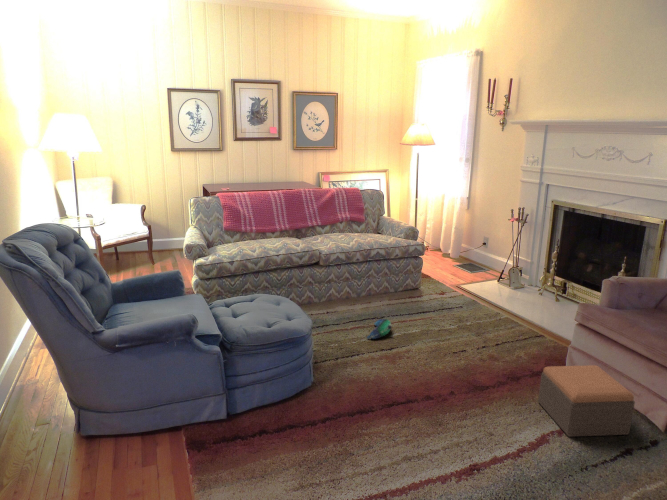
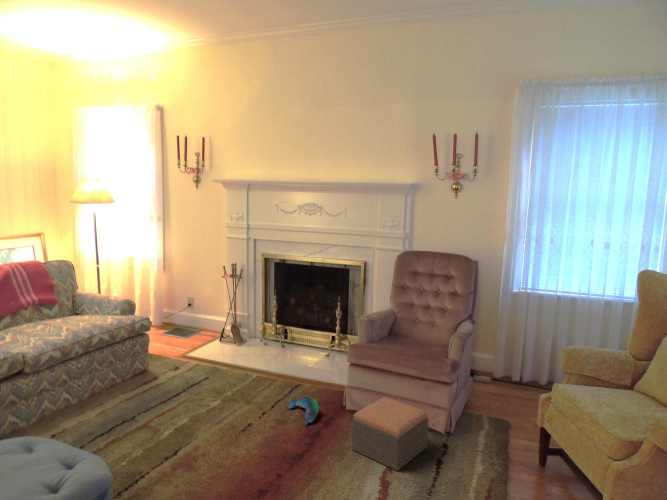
plush toy: present [367,319,392,339] -> present [288,397,321,425]

